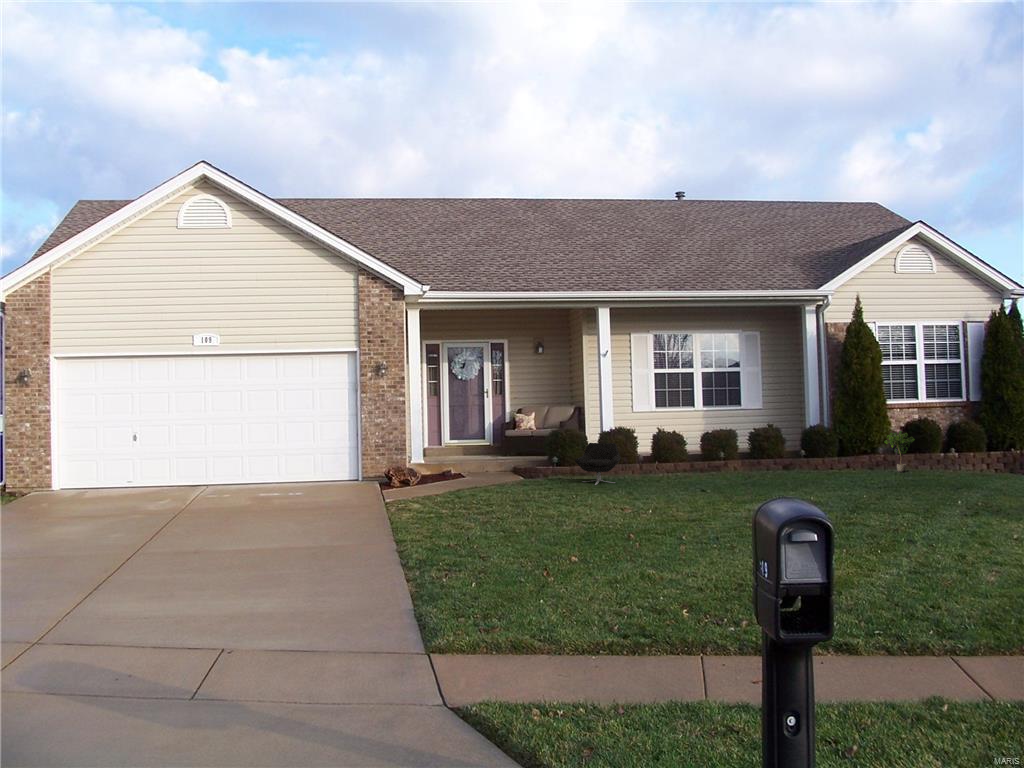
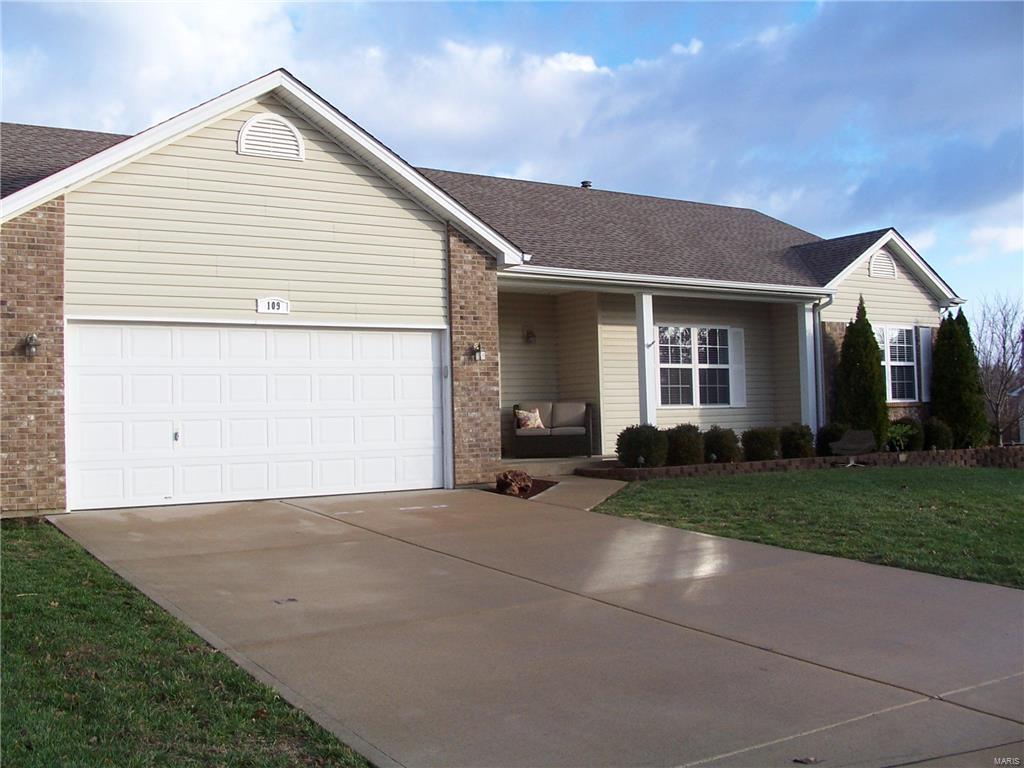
lounge chair: present [575,443,621,485] -> present [829,430,876,467]

